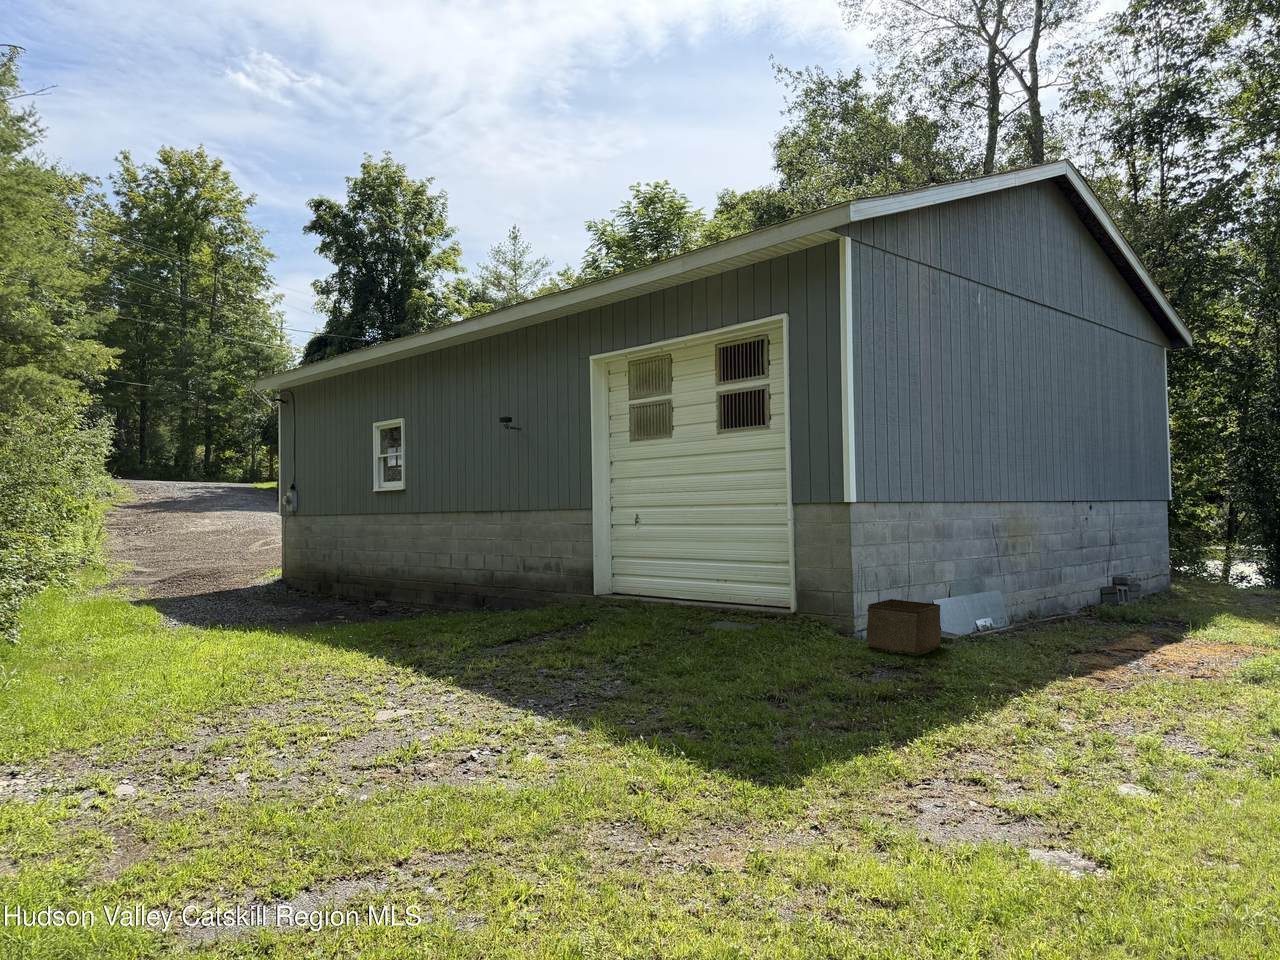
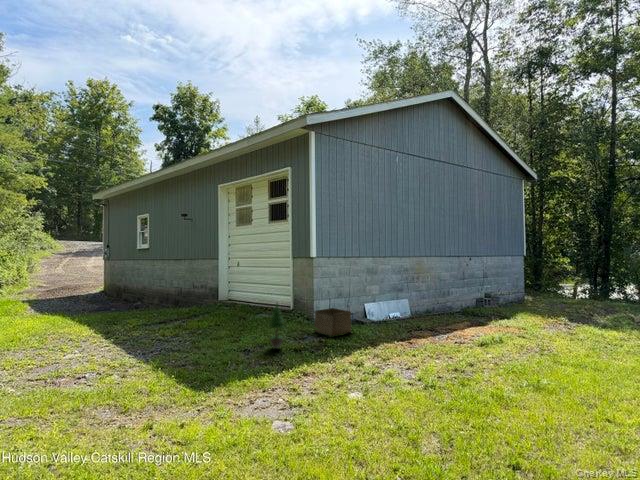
potted tree: none [822,585,857,681] -> present [270,304,284,348]

